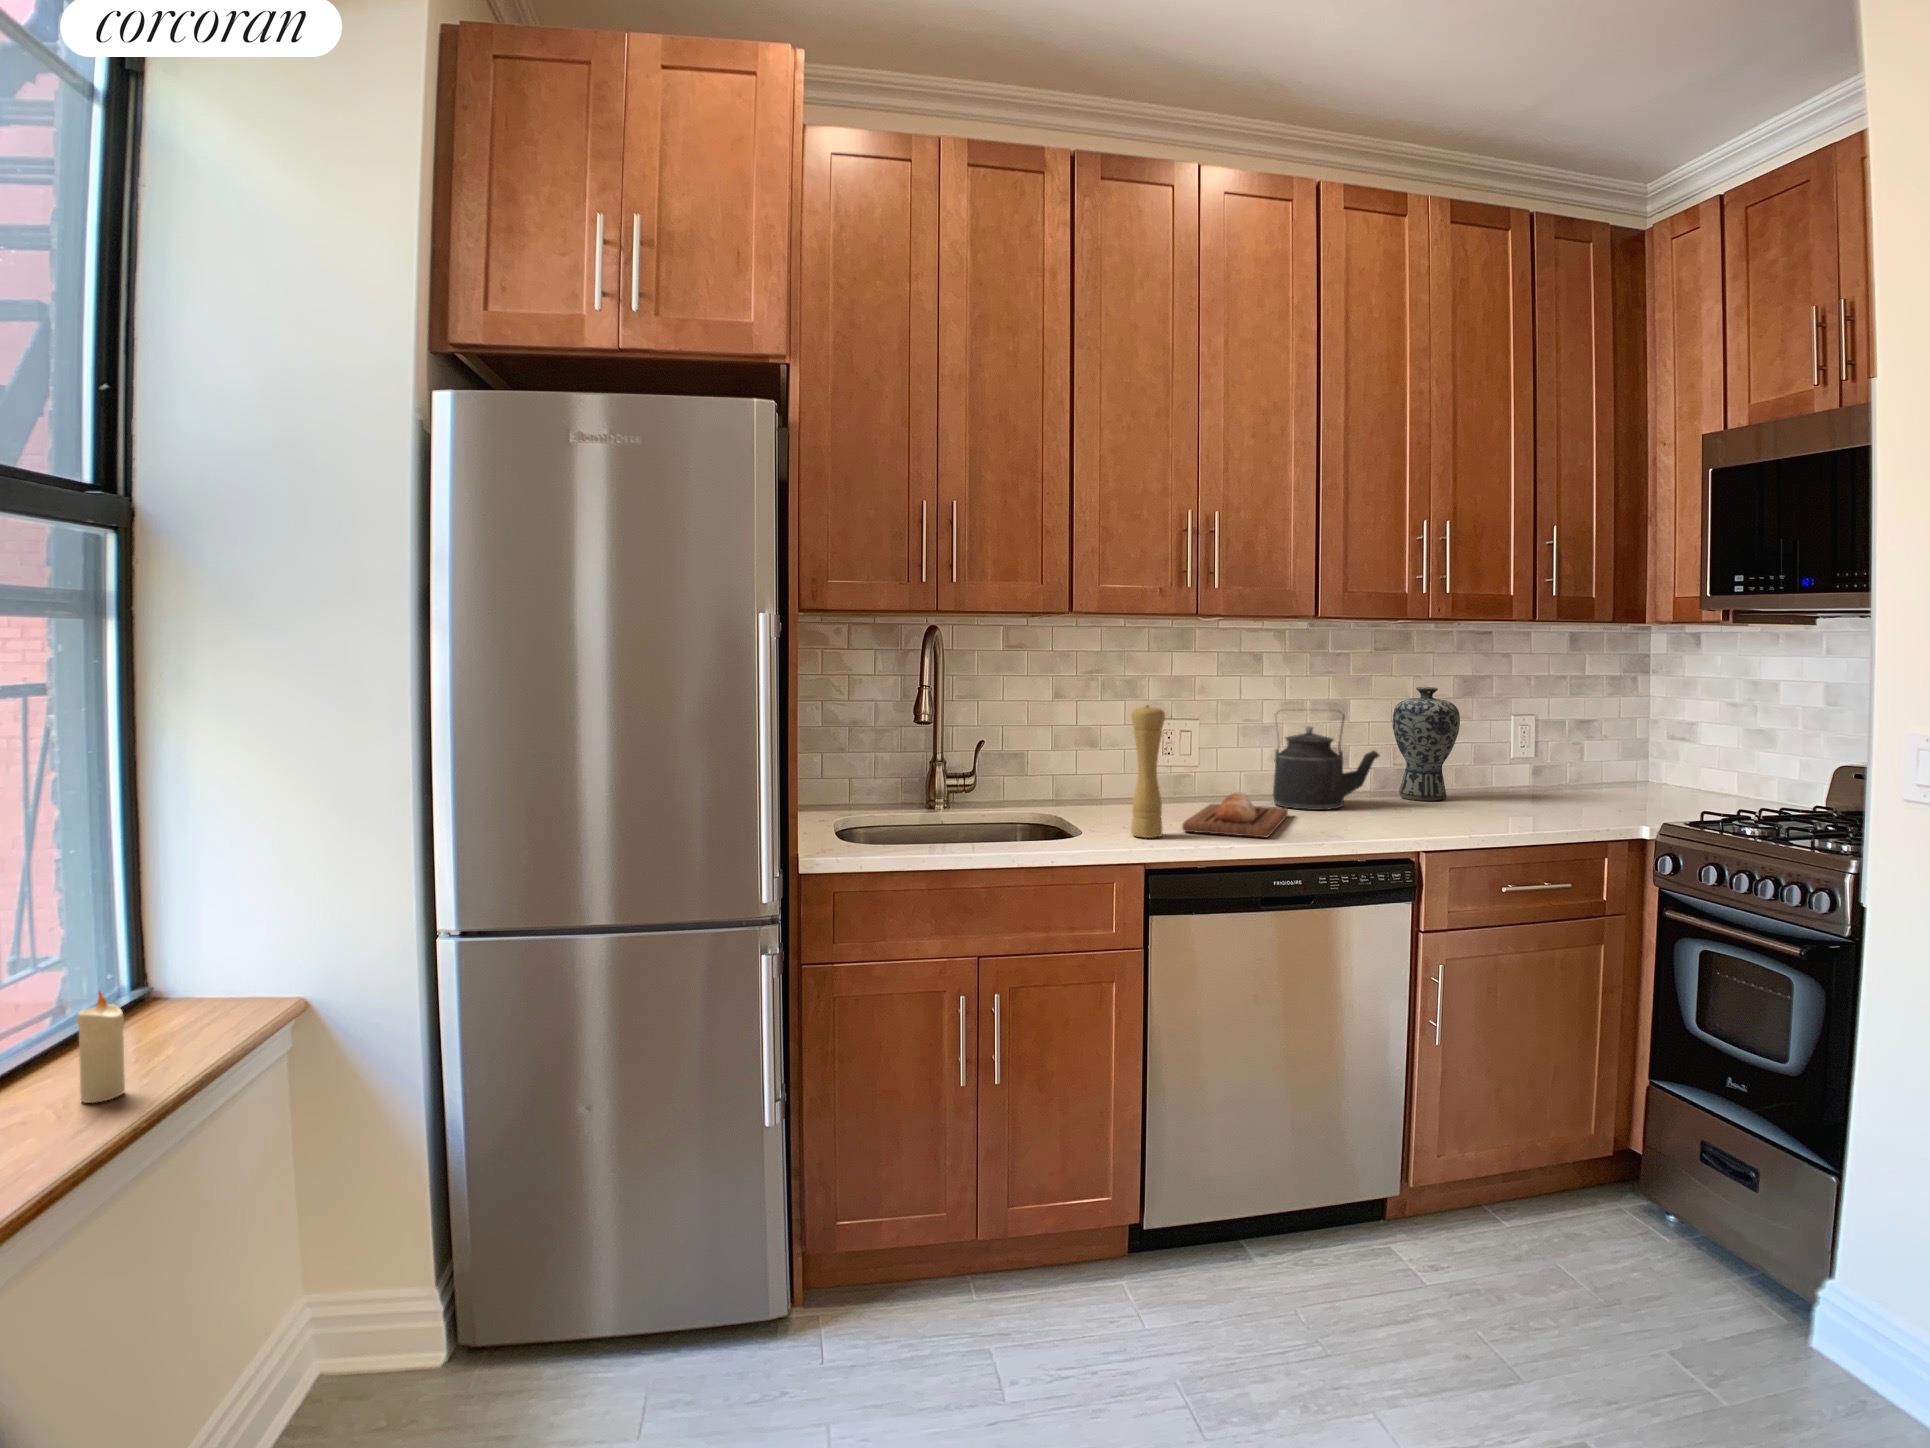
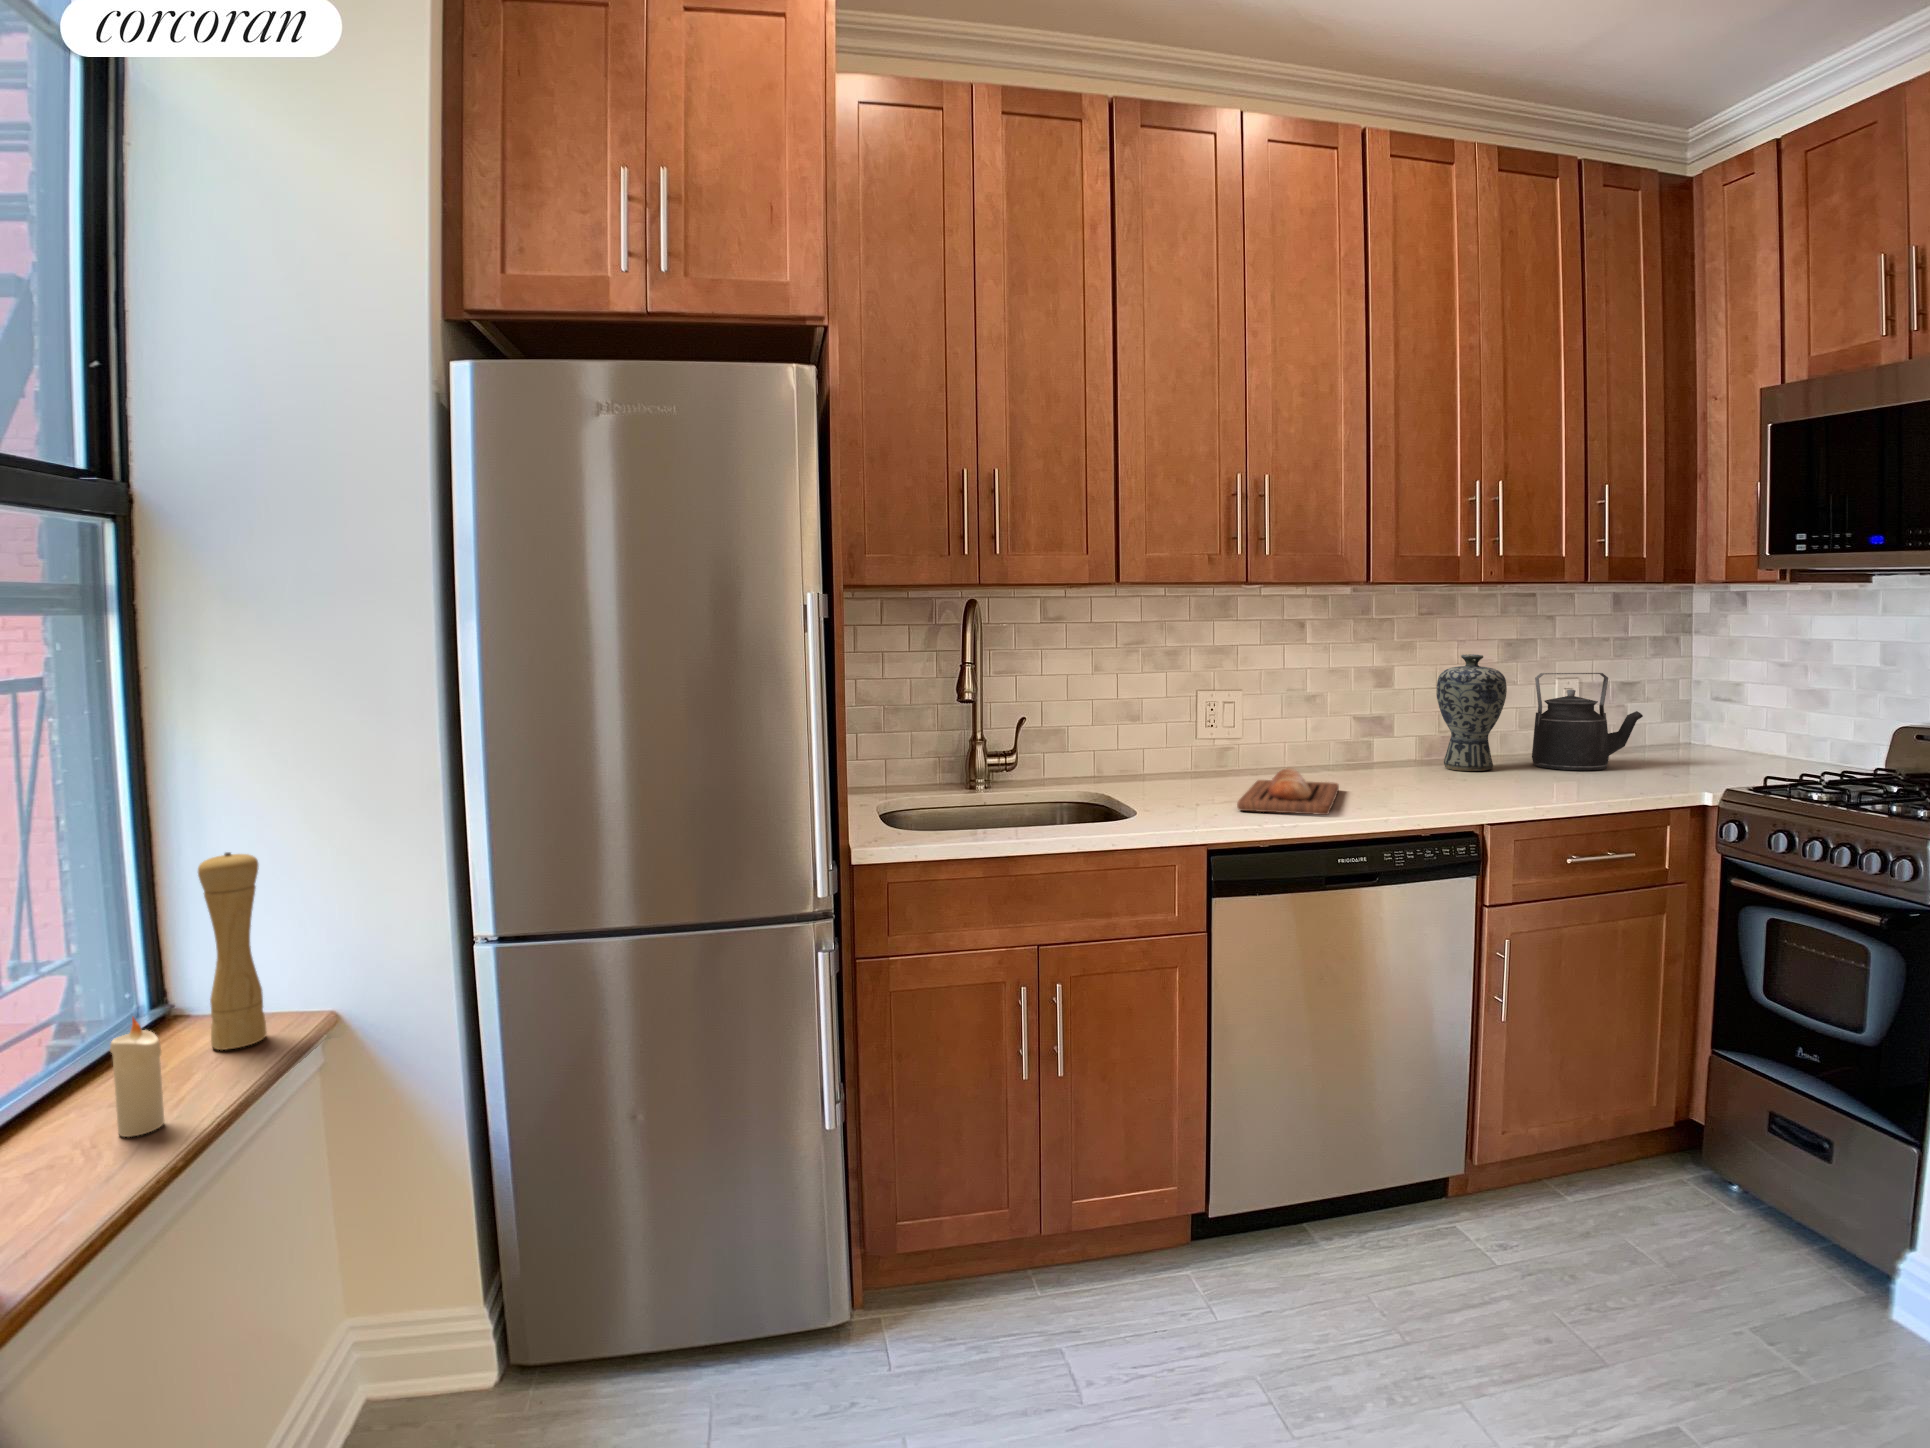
pepper mill: present [1131,705,1165,838] -> present [198,852,267,1050]
kettle: present [1273,710,1379,810] -> present [1532,673,1643,770]

